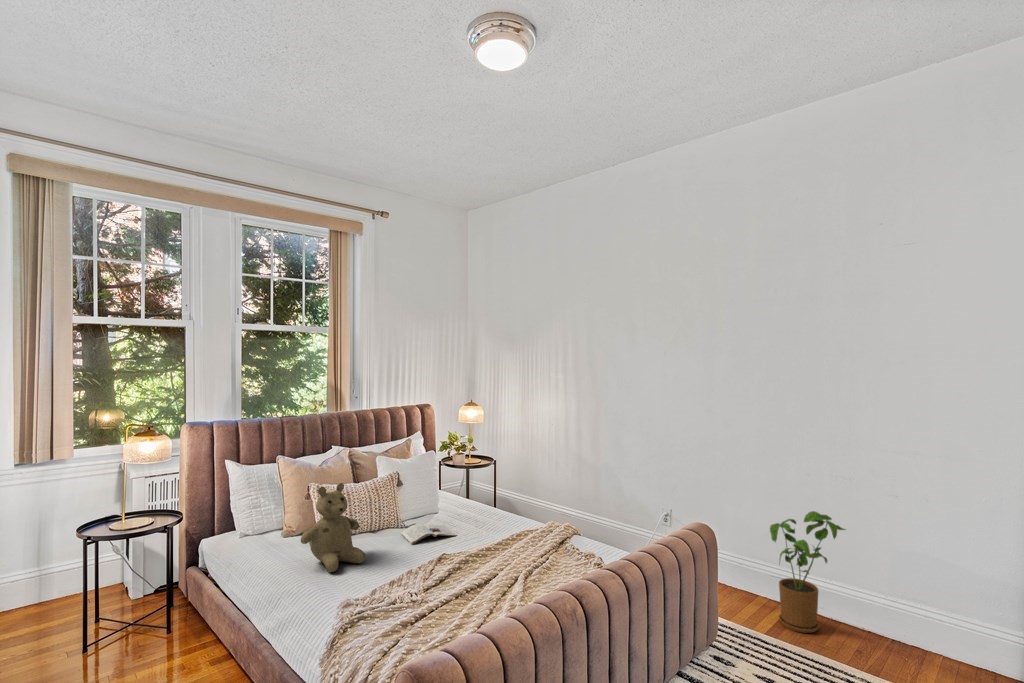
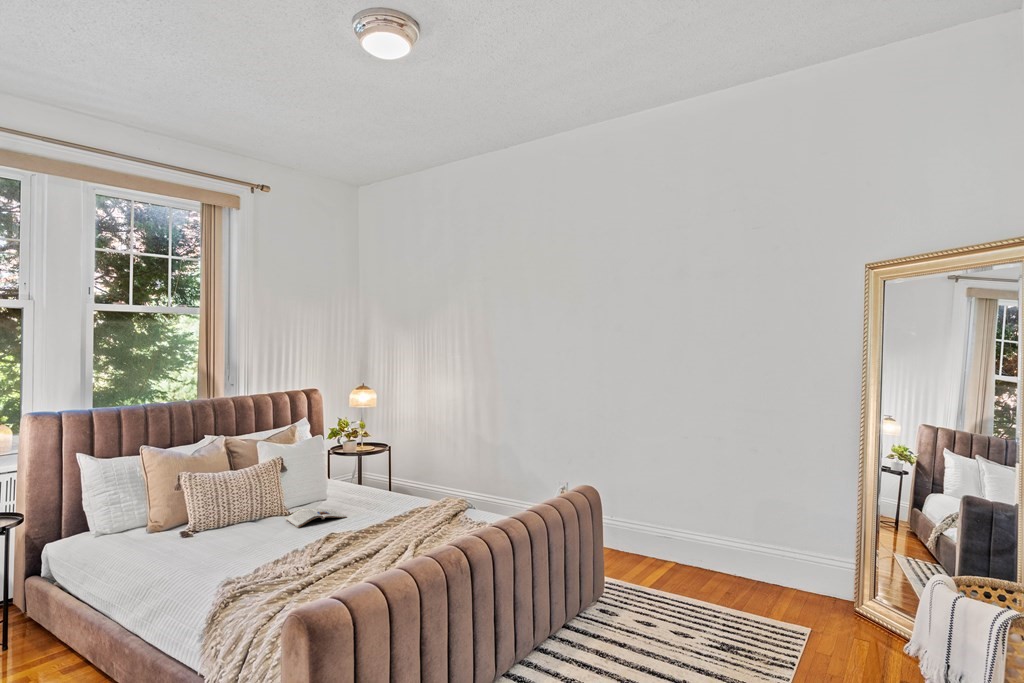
teddy bear: present [300,483,365,572] -> none [171,465,246,558]
house plant: present [770,511,845,633] -> none [651,471,716,584]

